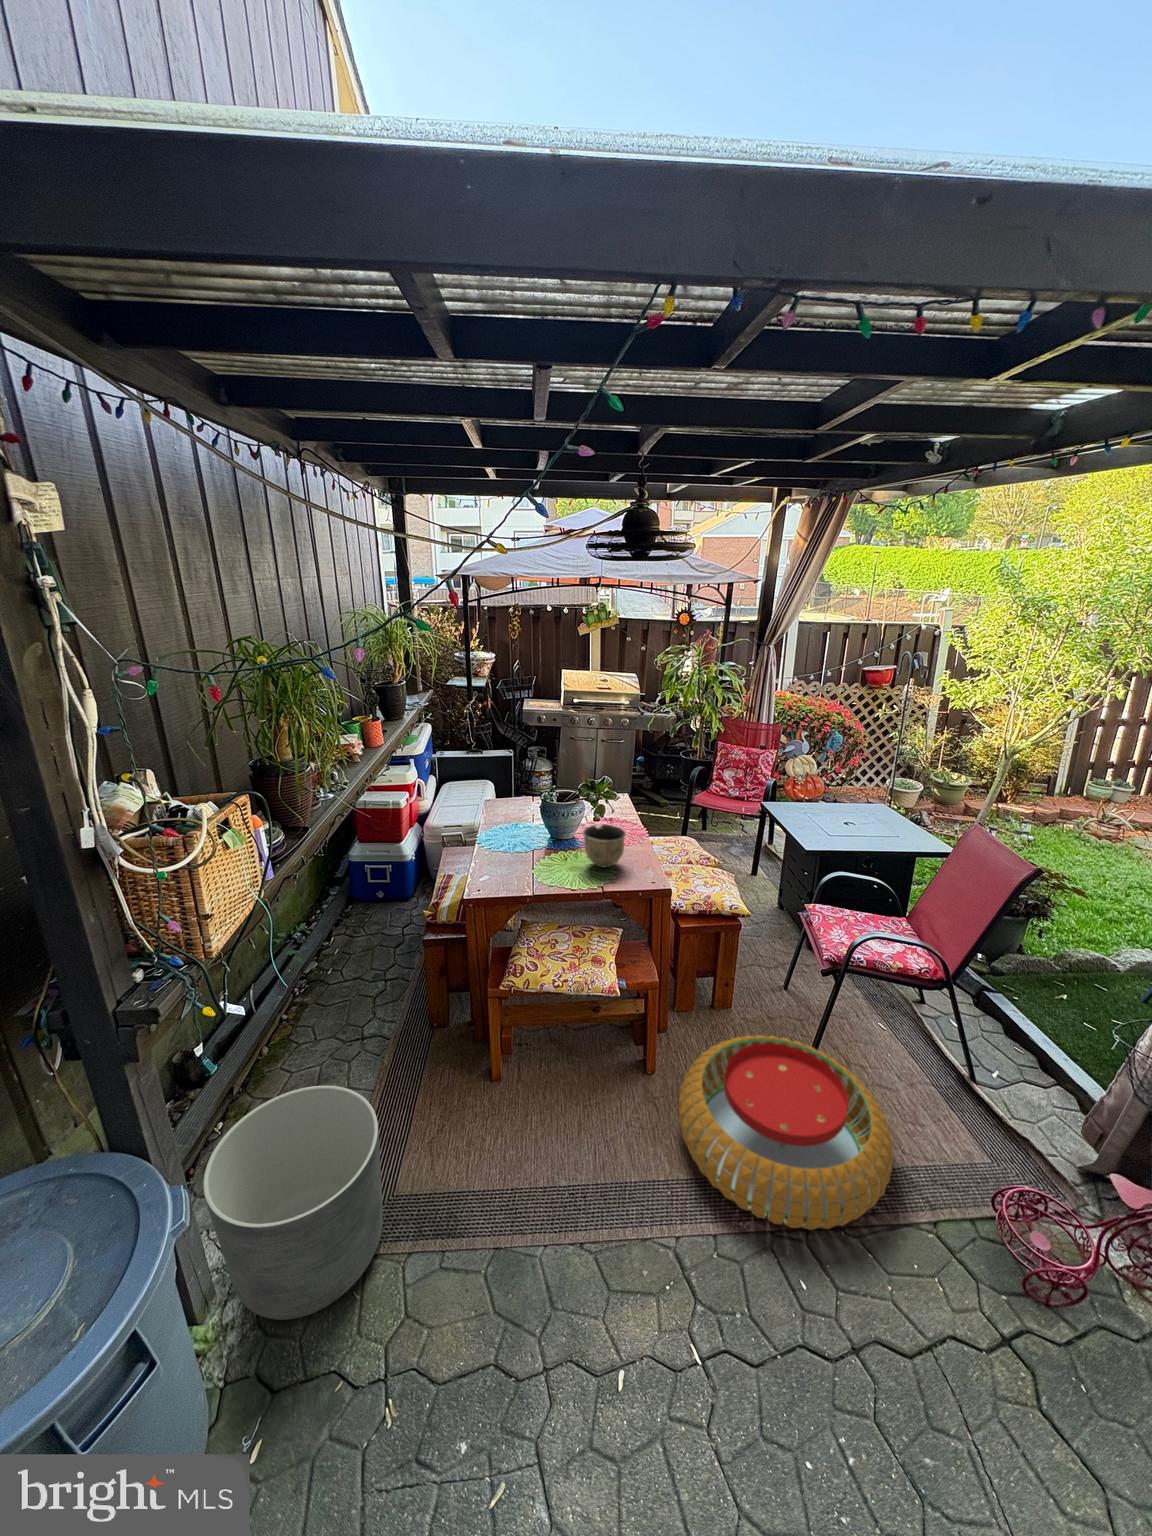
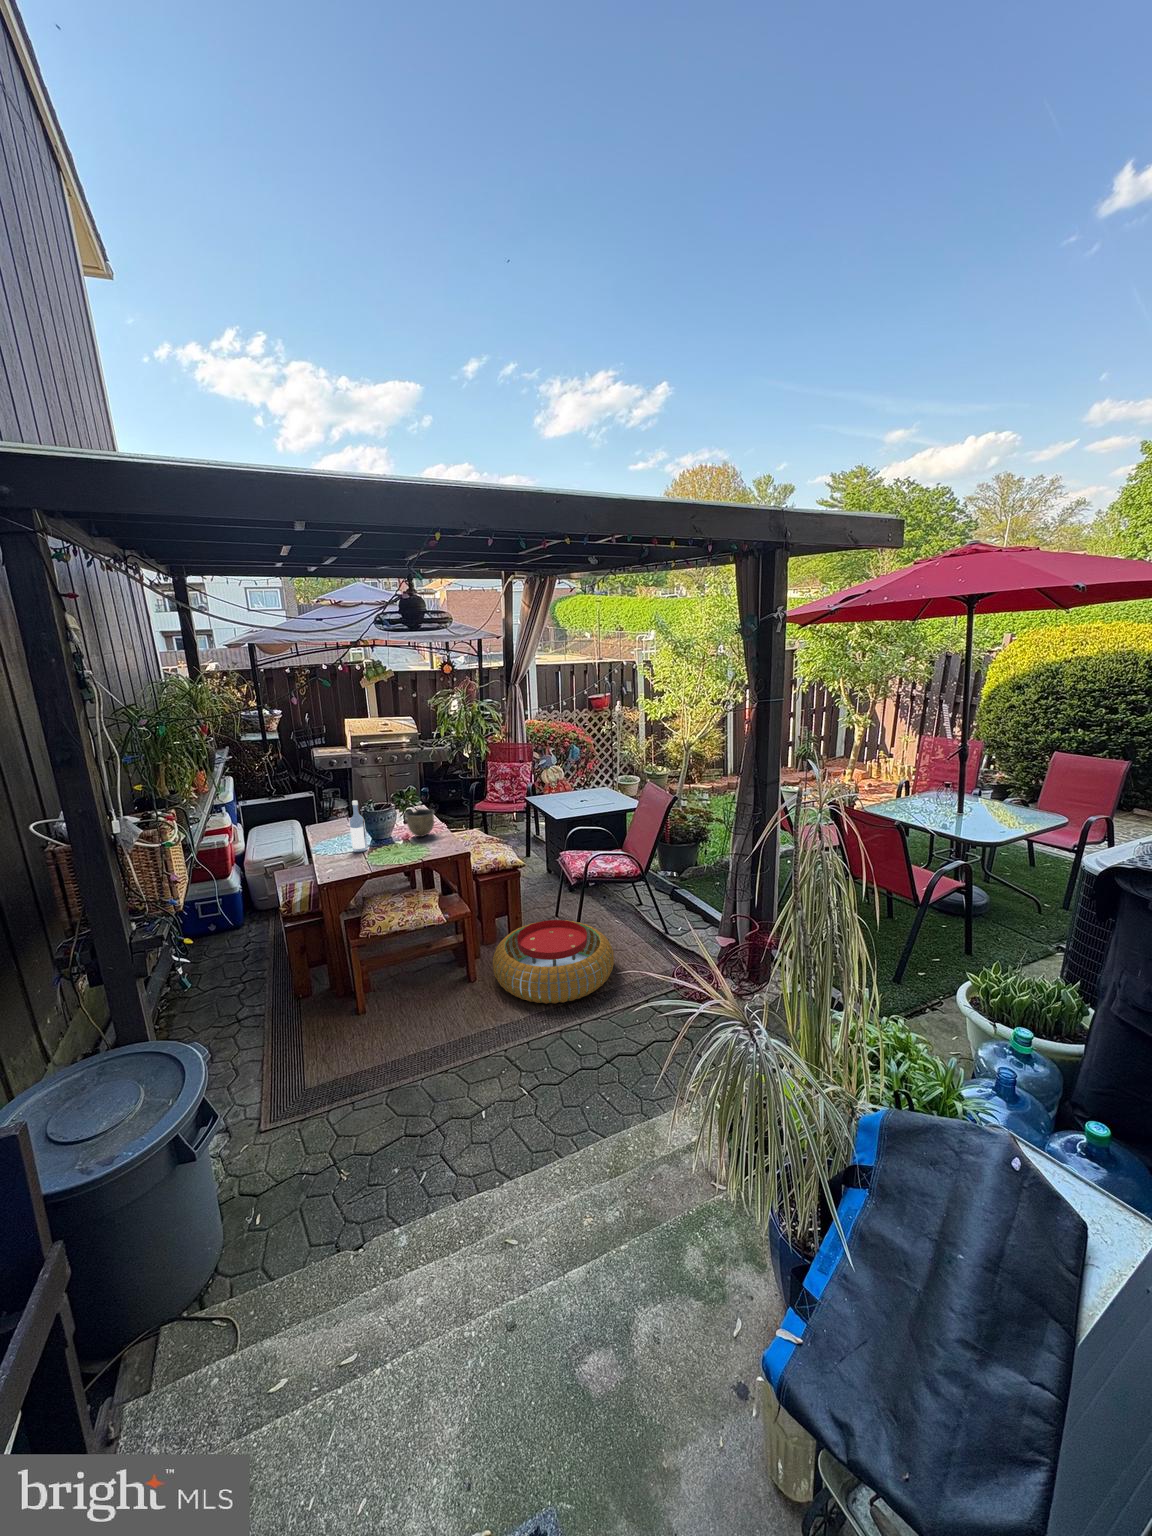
wine bottle: none [502,804,524,879] -> present [350,800,368,852]
planter: present [203,1086,383,1320] -> none [205,984,319,1114]

